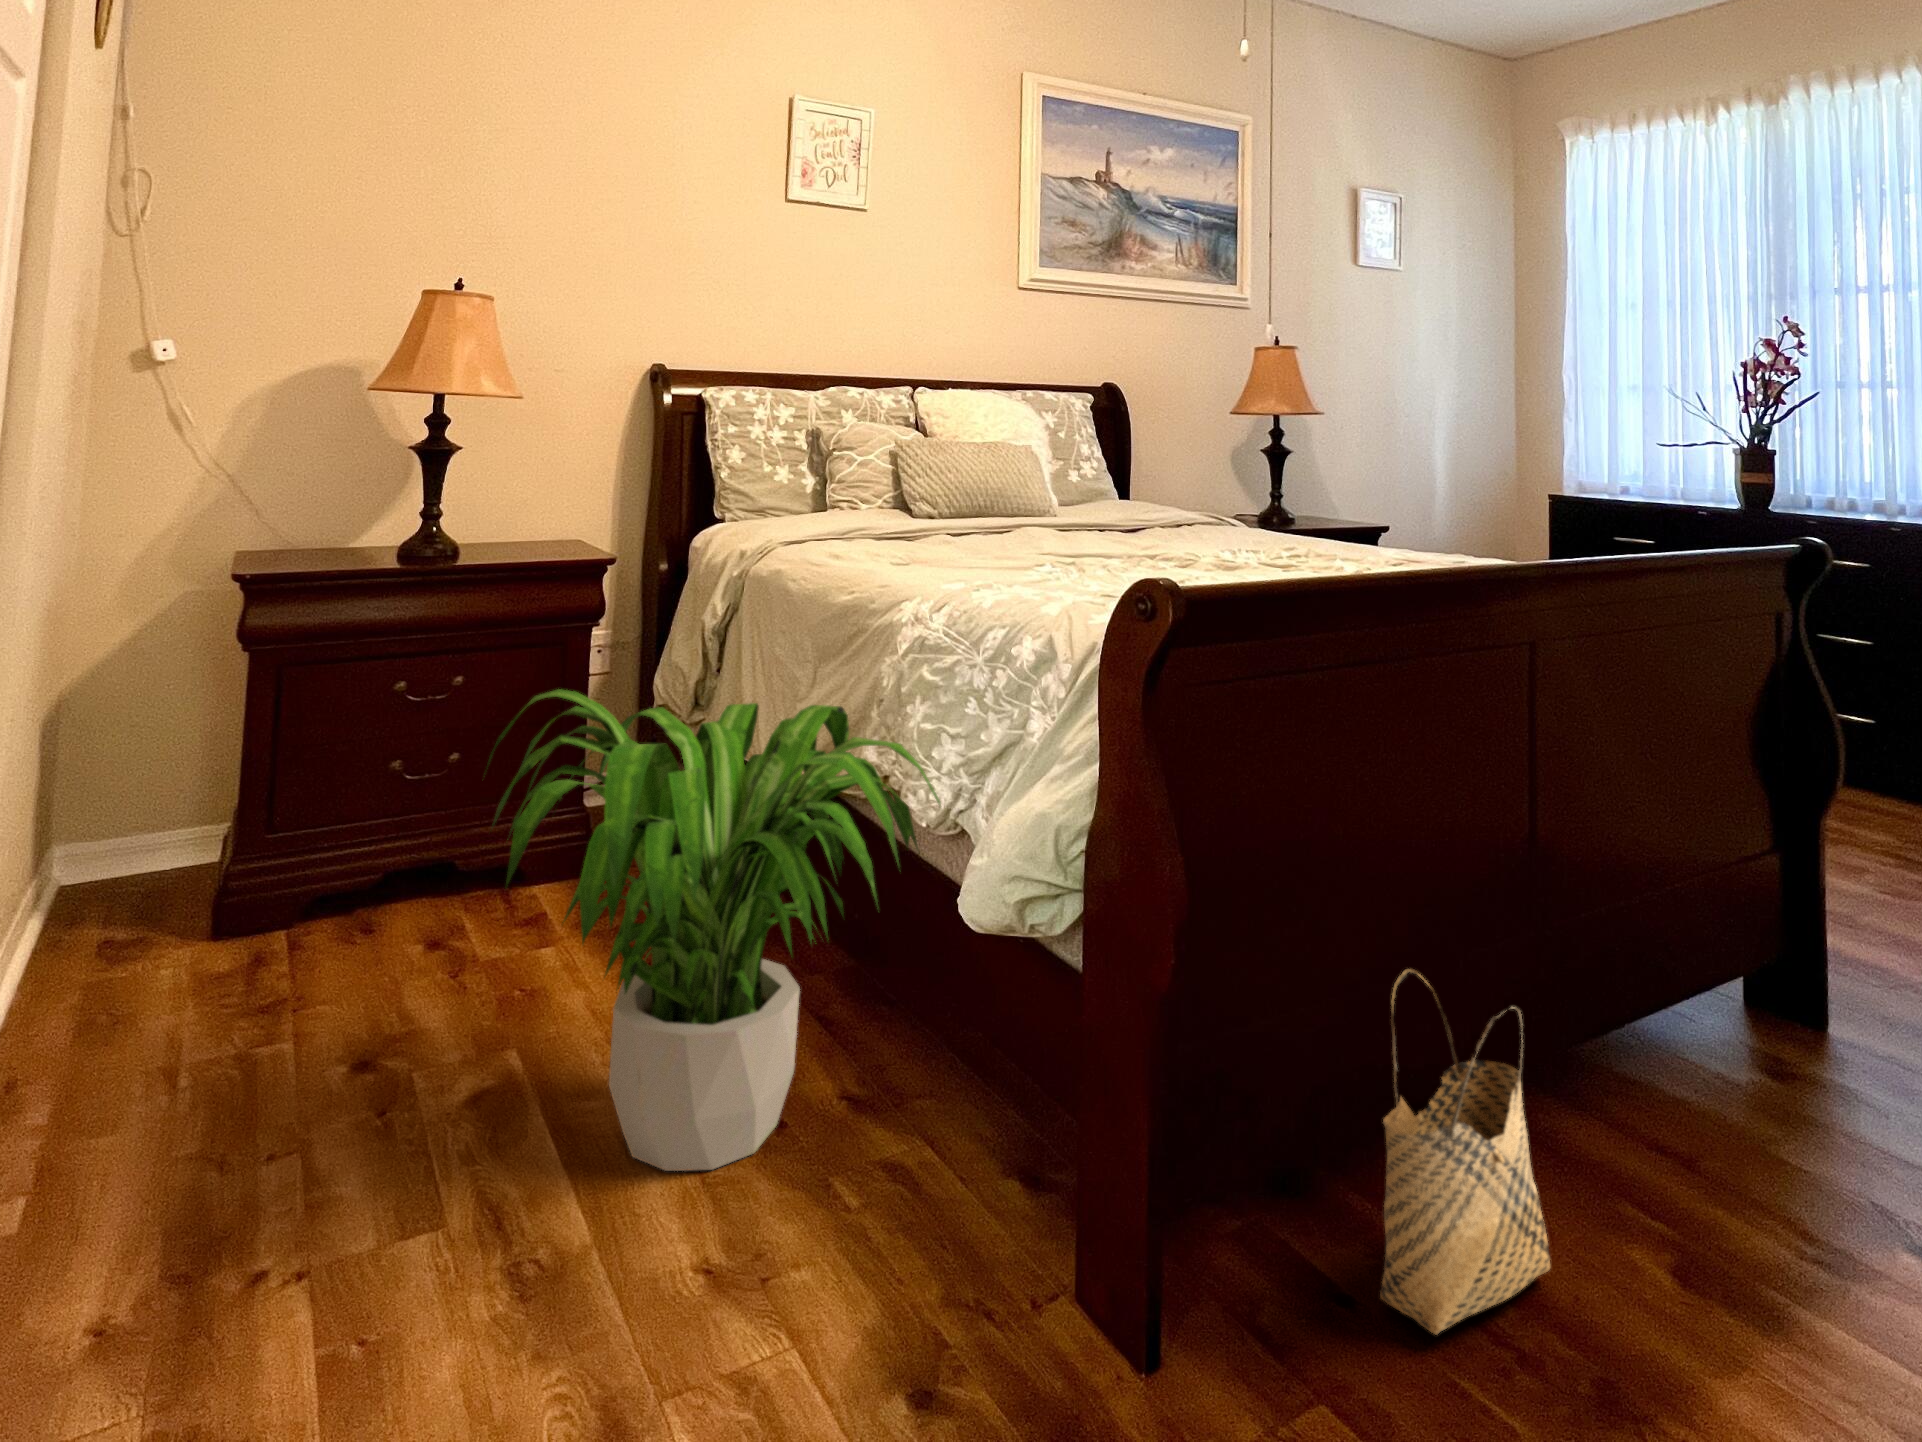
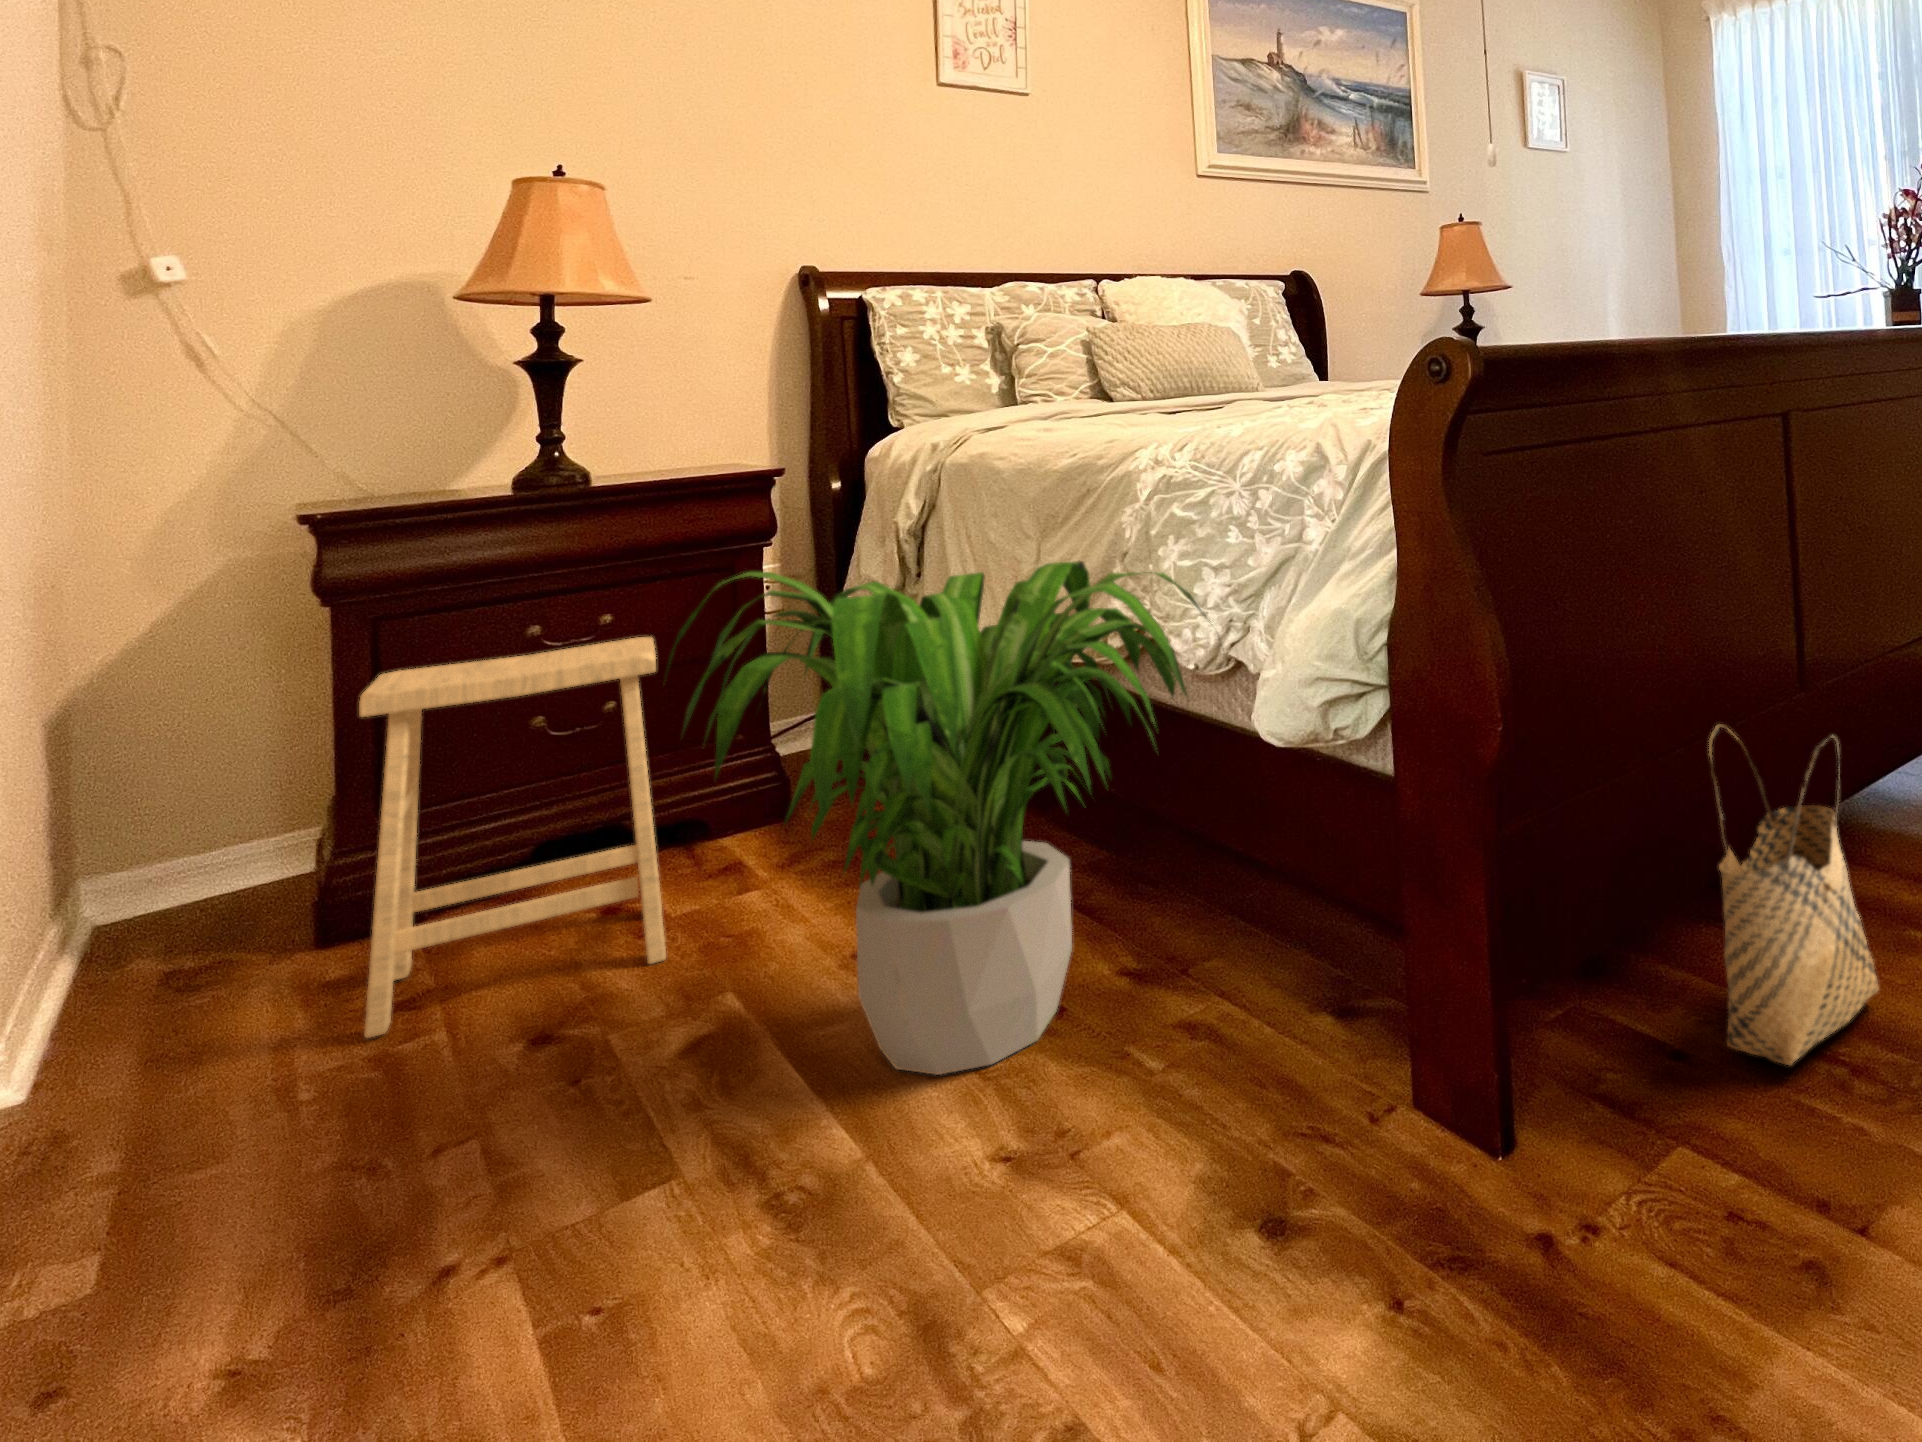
footstool: none [234,712,488,1038] -> present [359,637,666,1038]

